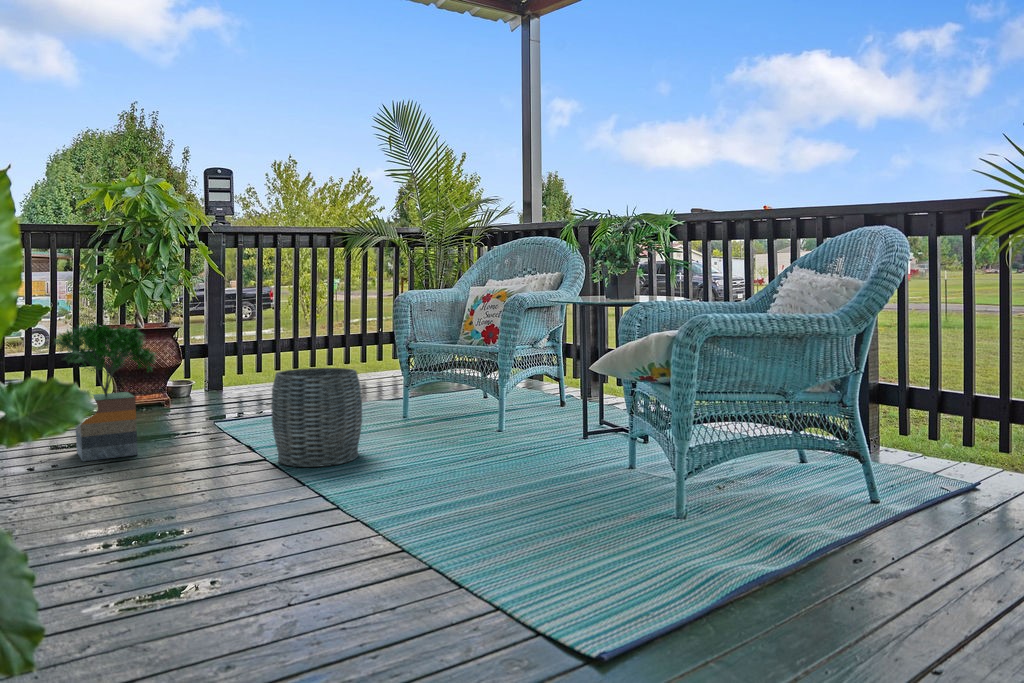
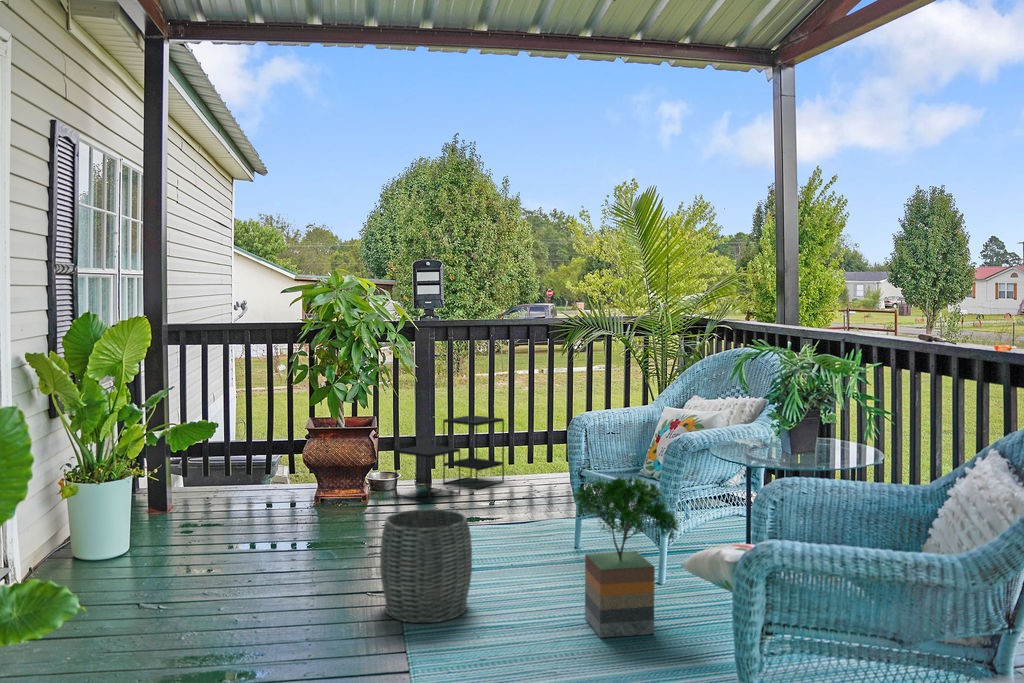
potted tree: present [55,324,156,461] -> present [572,476,679,638]
side table: none [196,325,296,400] -> present [395,416,504,502]

